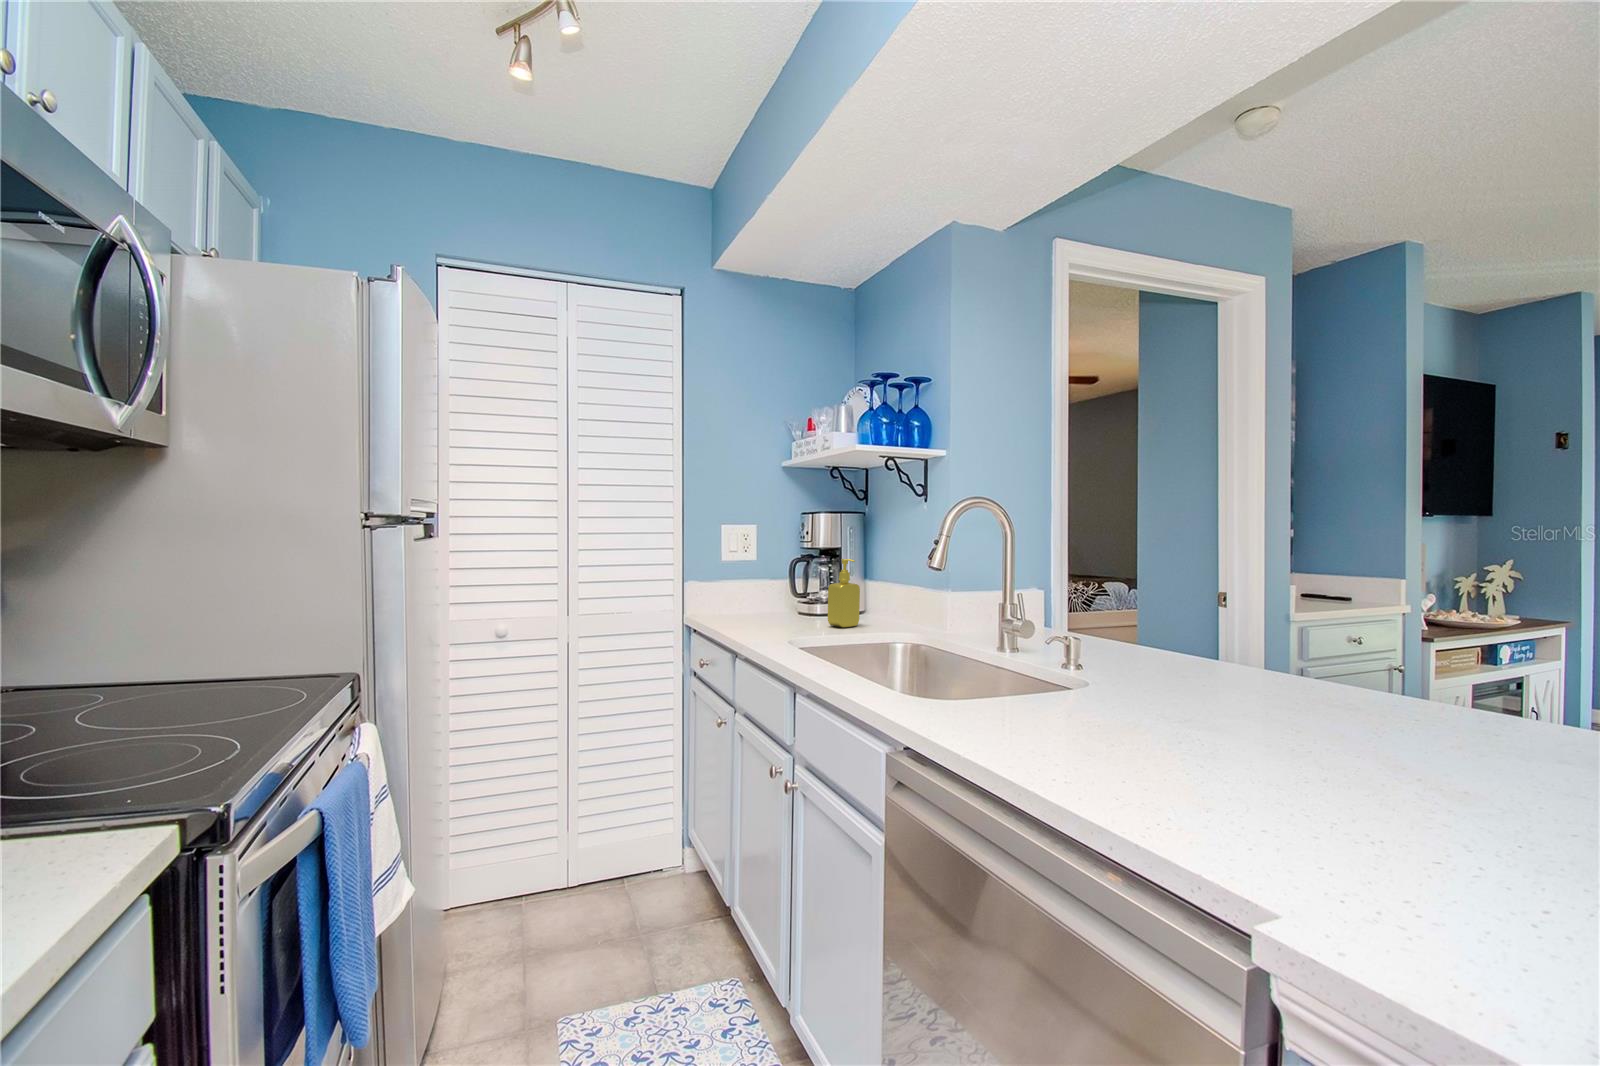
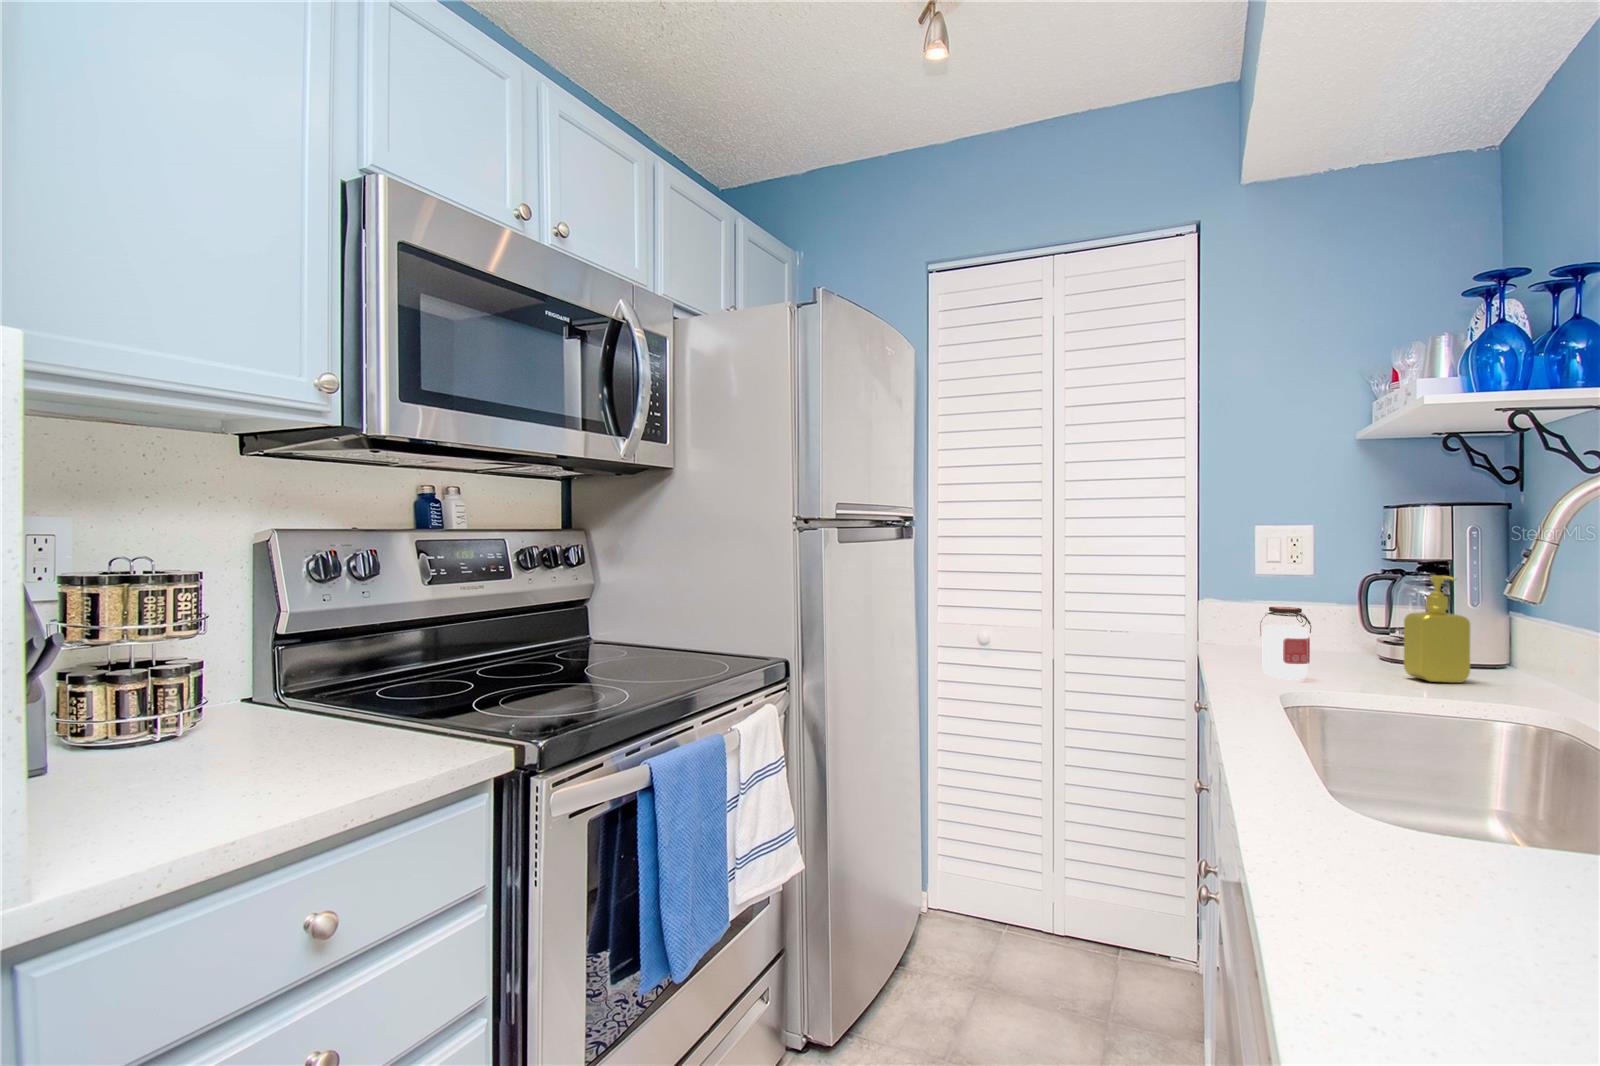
jar: none [757,584,788,637] -> present [1260,607,1311,680]

